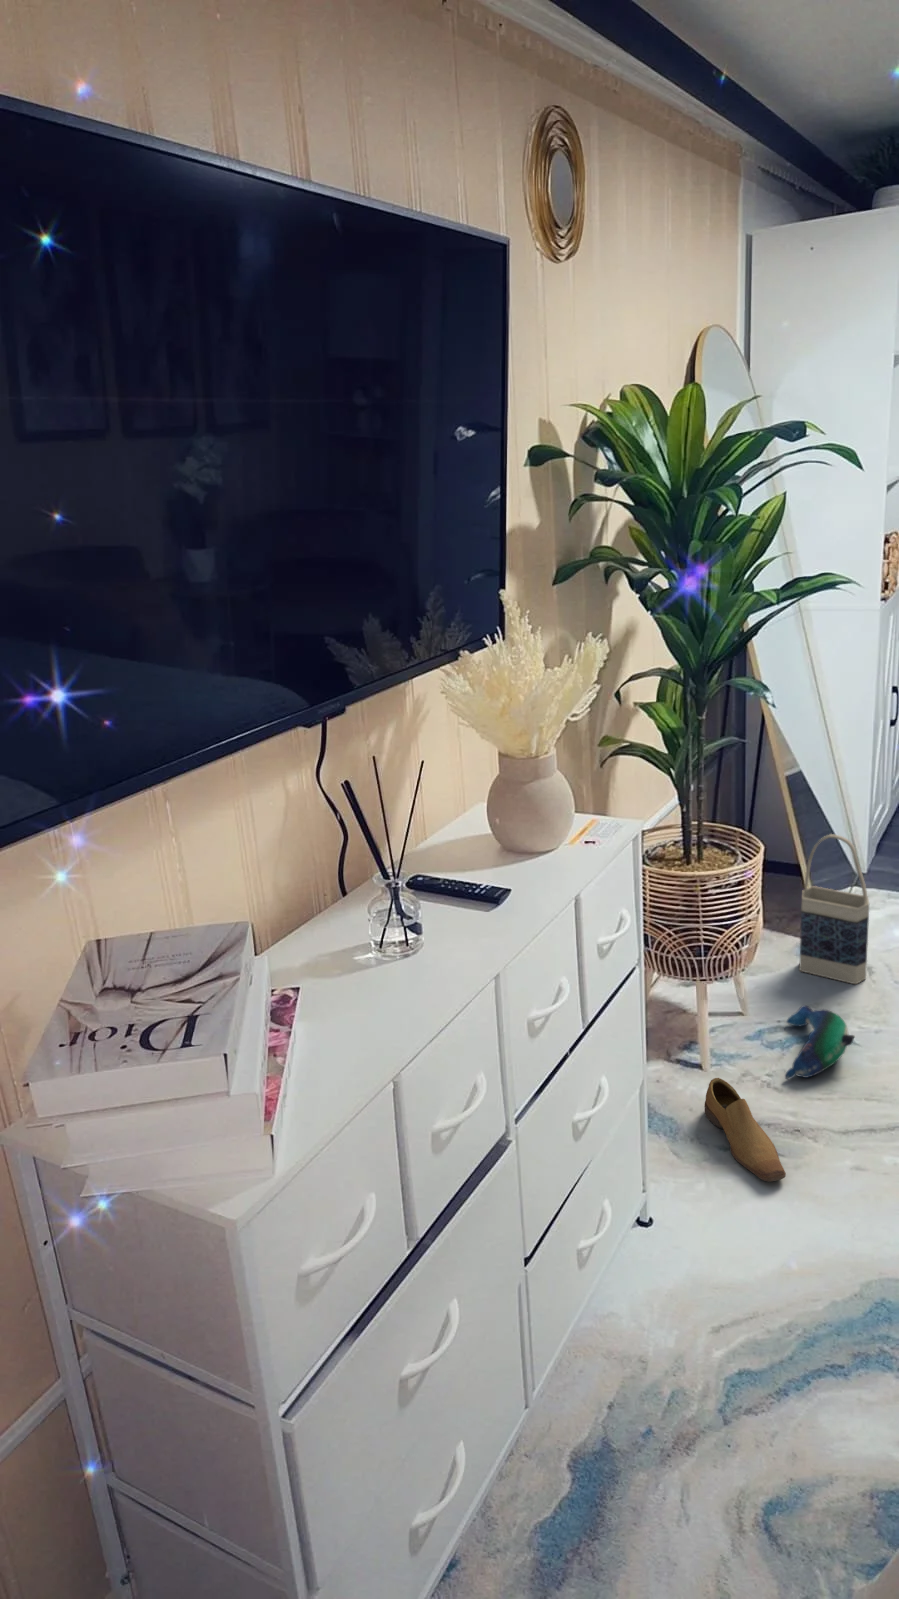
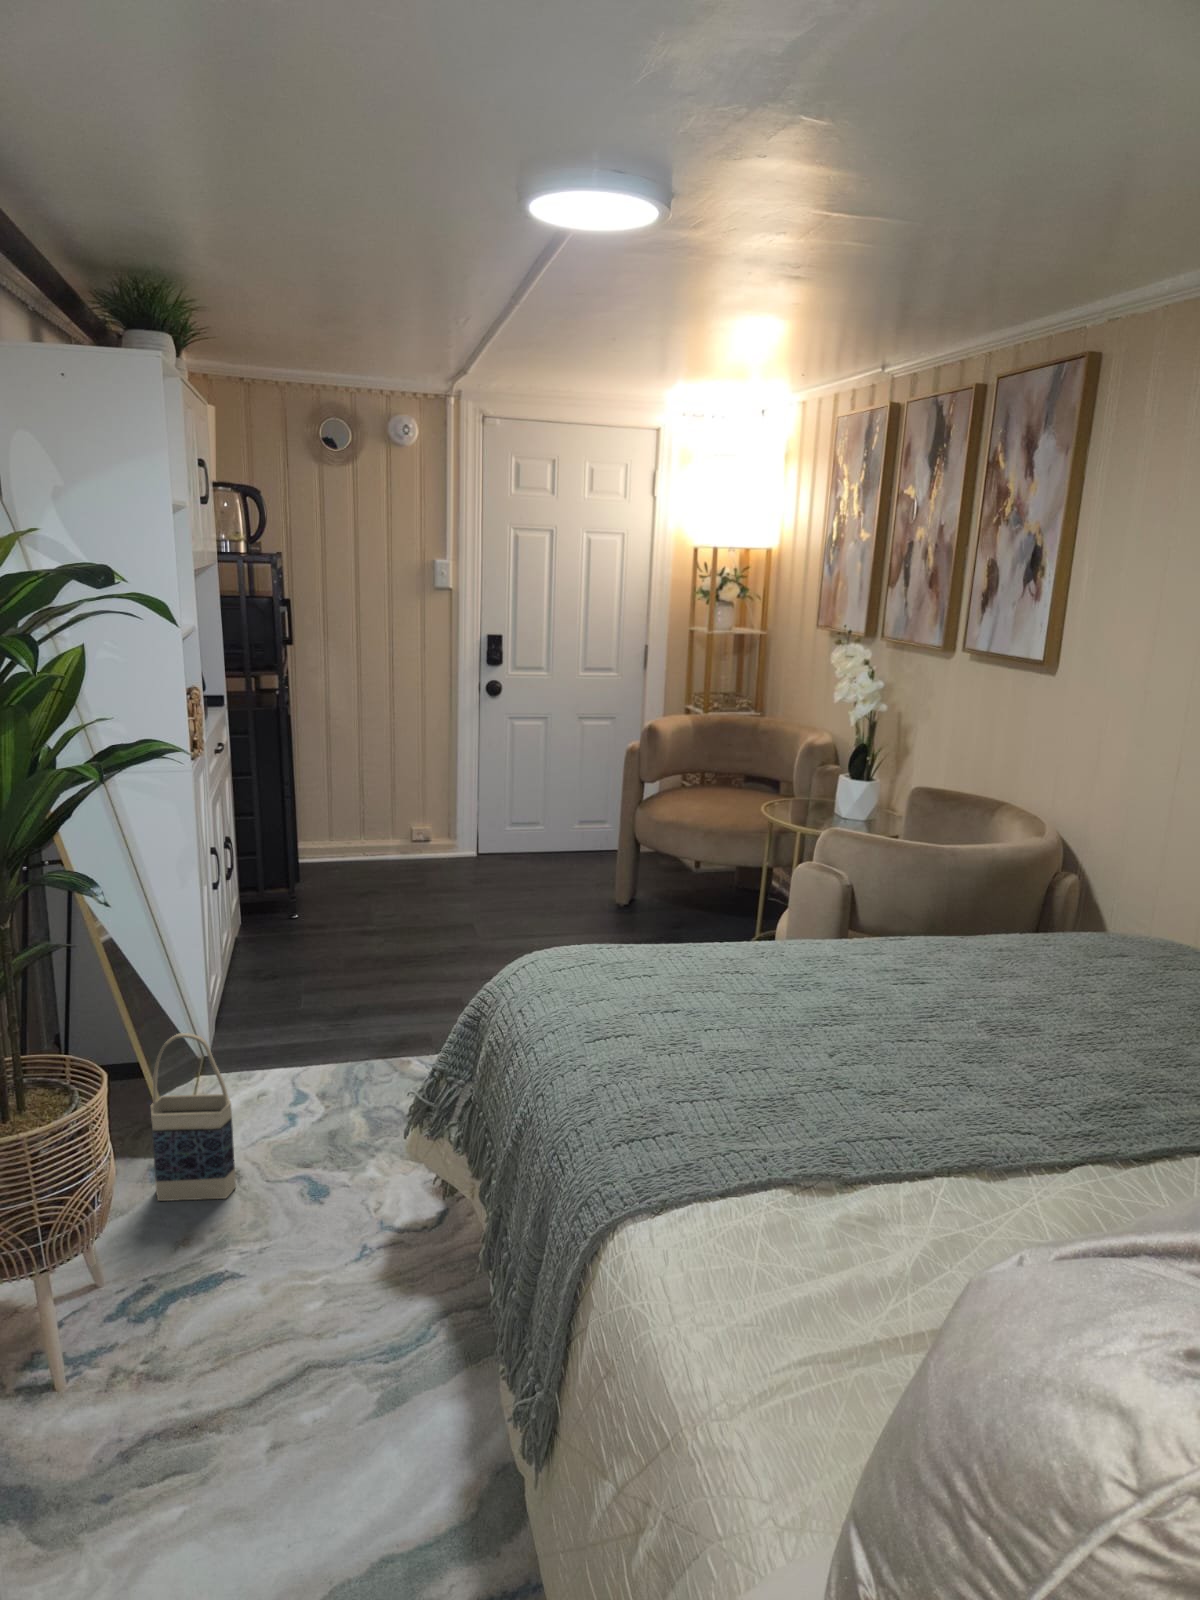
plush toy: present [785,1006,854,1079] -> none [155,1248,244,1360]
shoe: present [704,1078,786,1181] -> none [68,1403,197,1530]

